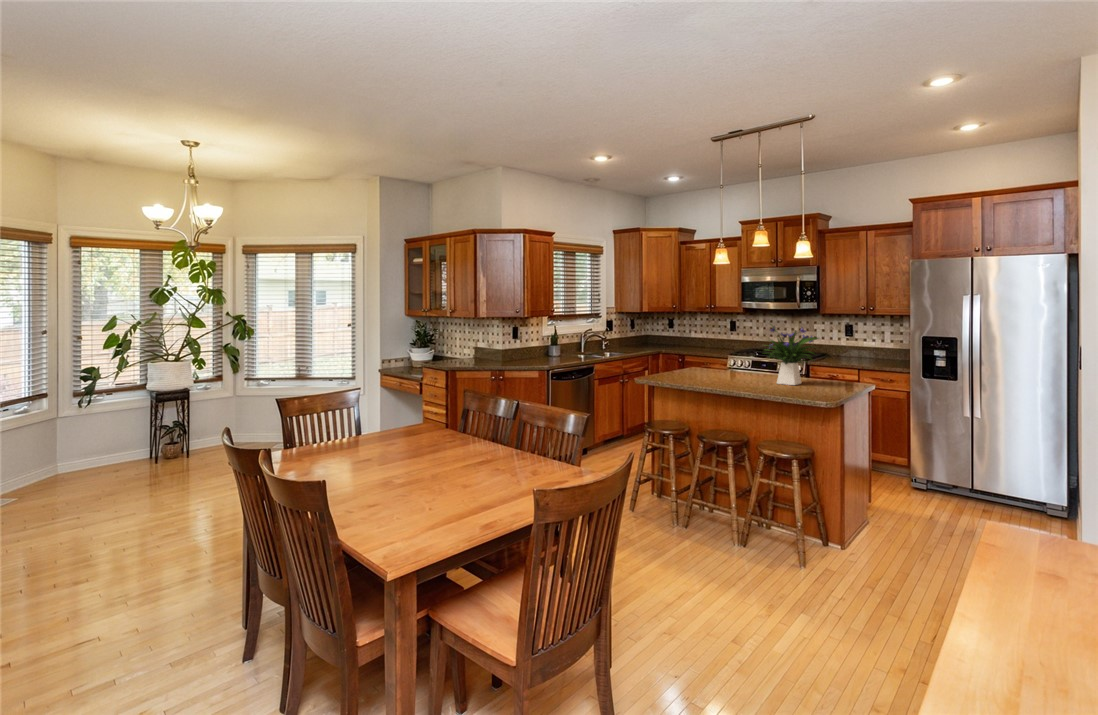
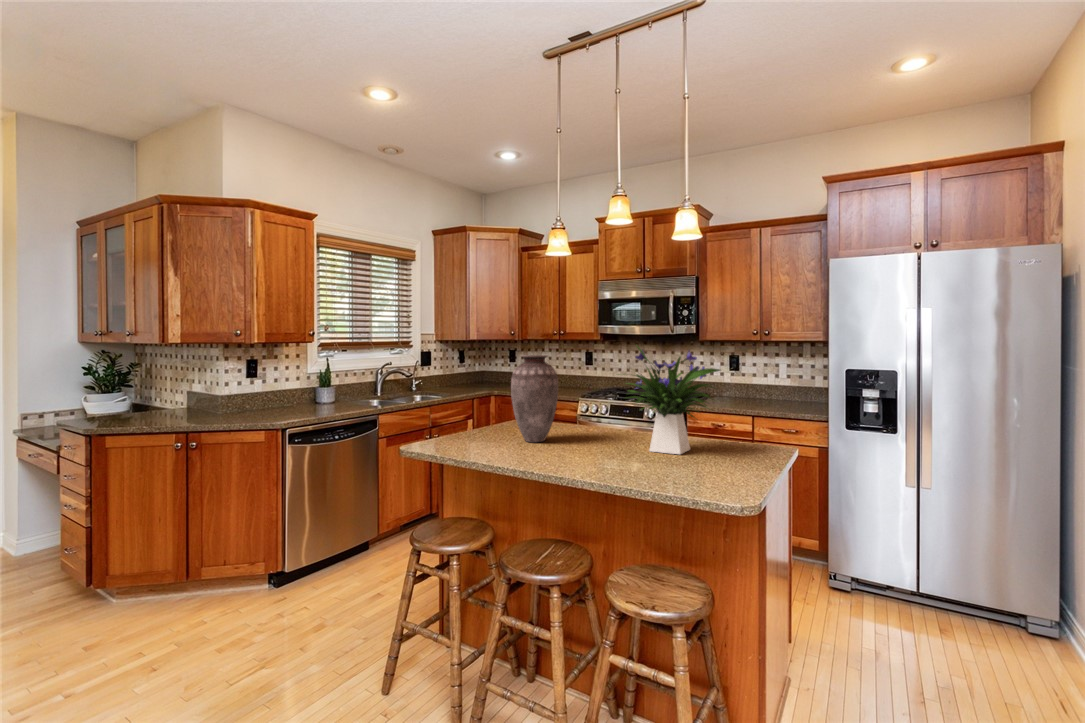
vase: none [694,328,722,378] -> present [511,355,558,442]

